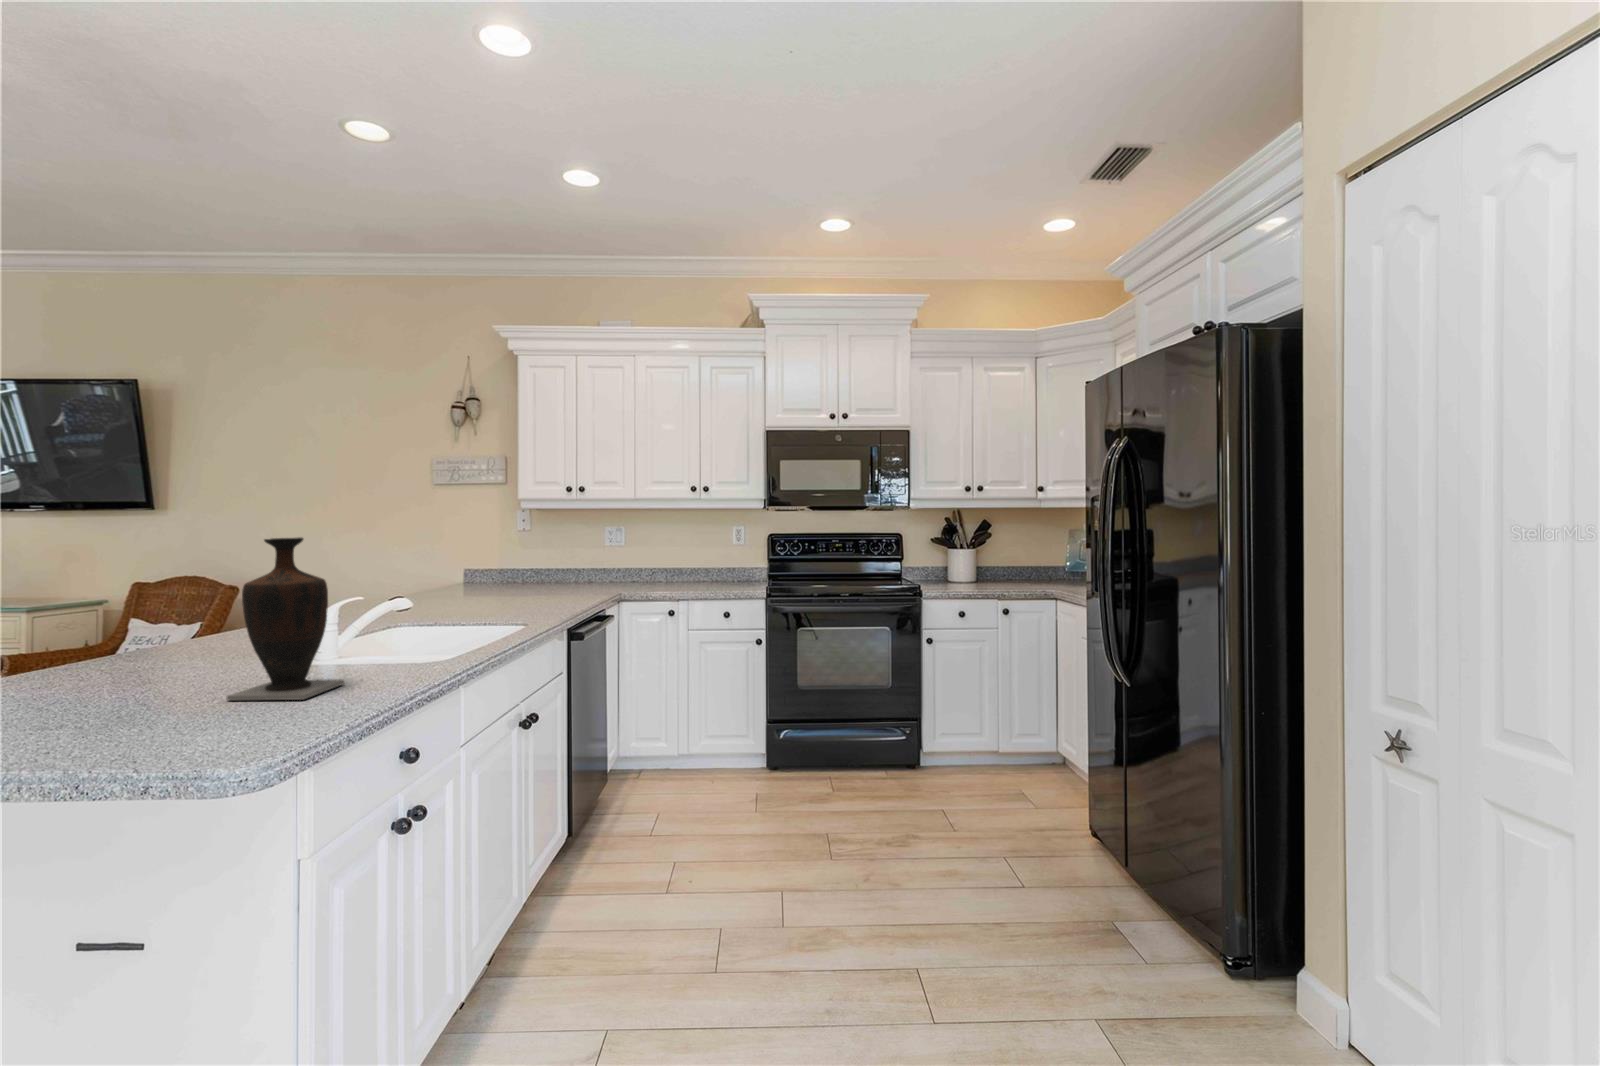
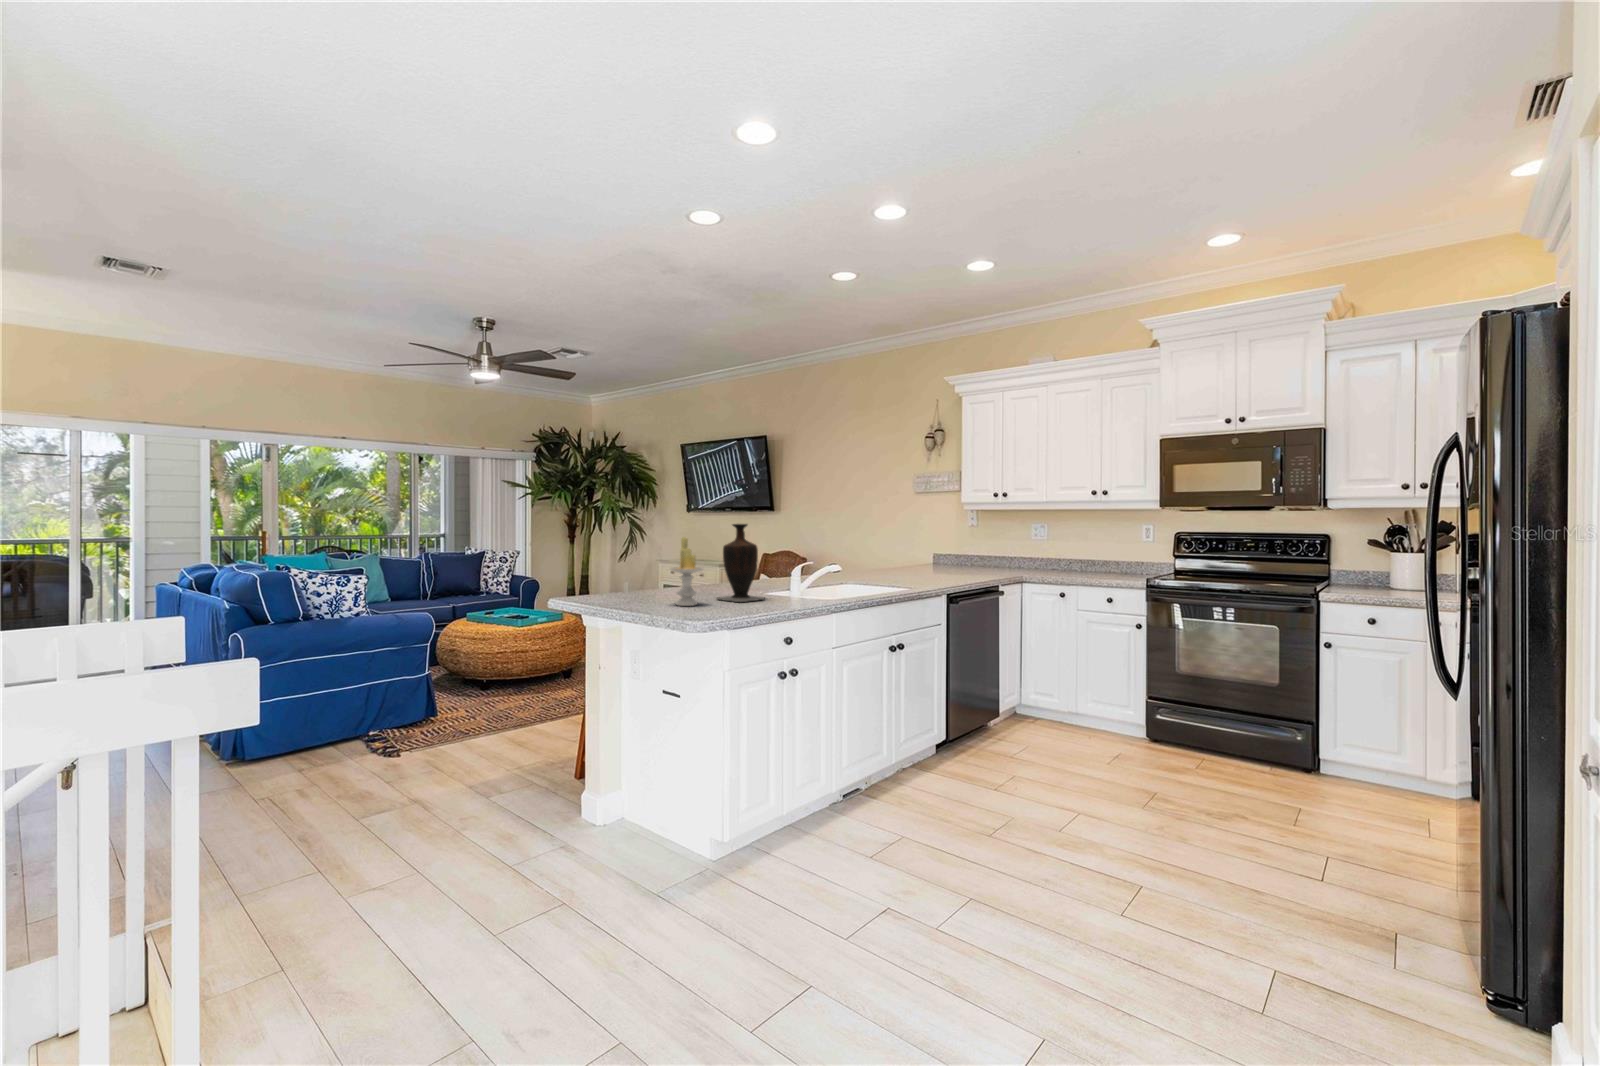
candle: none [119,572,222,734] -> present [670,537,703,606]

